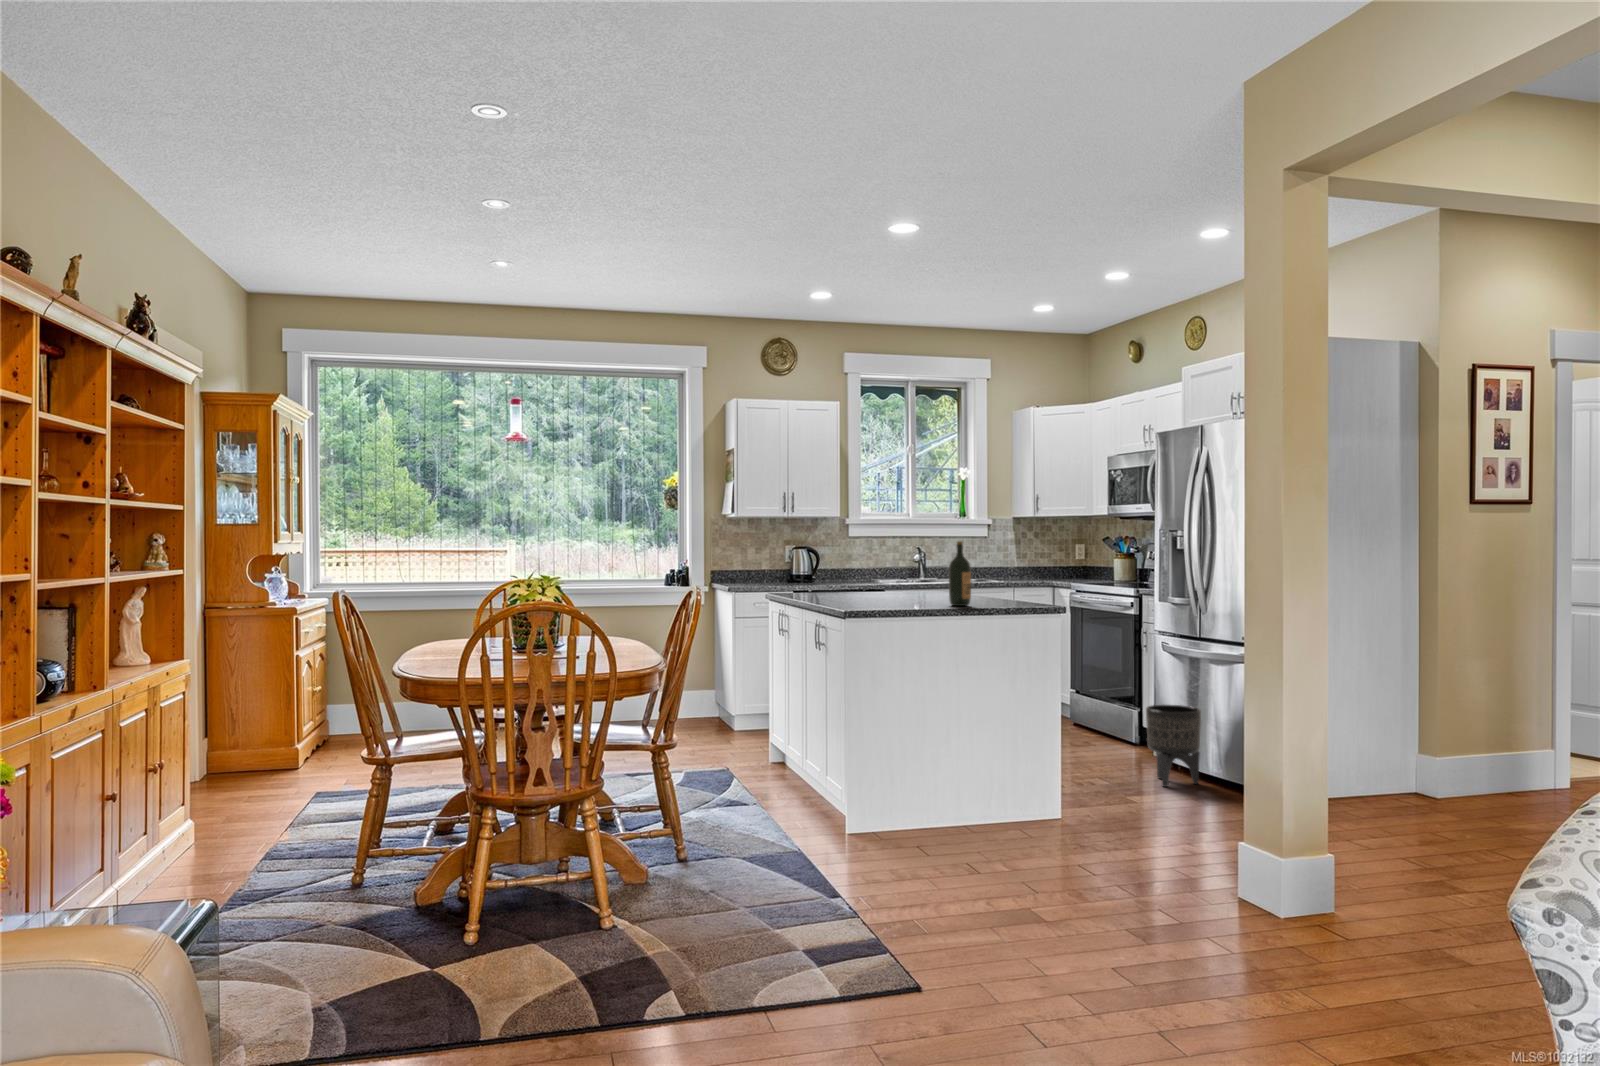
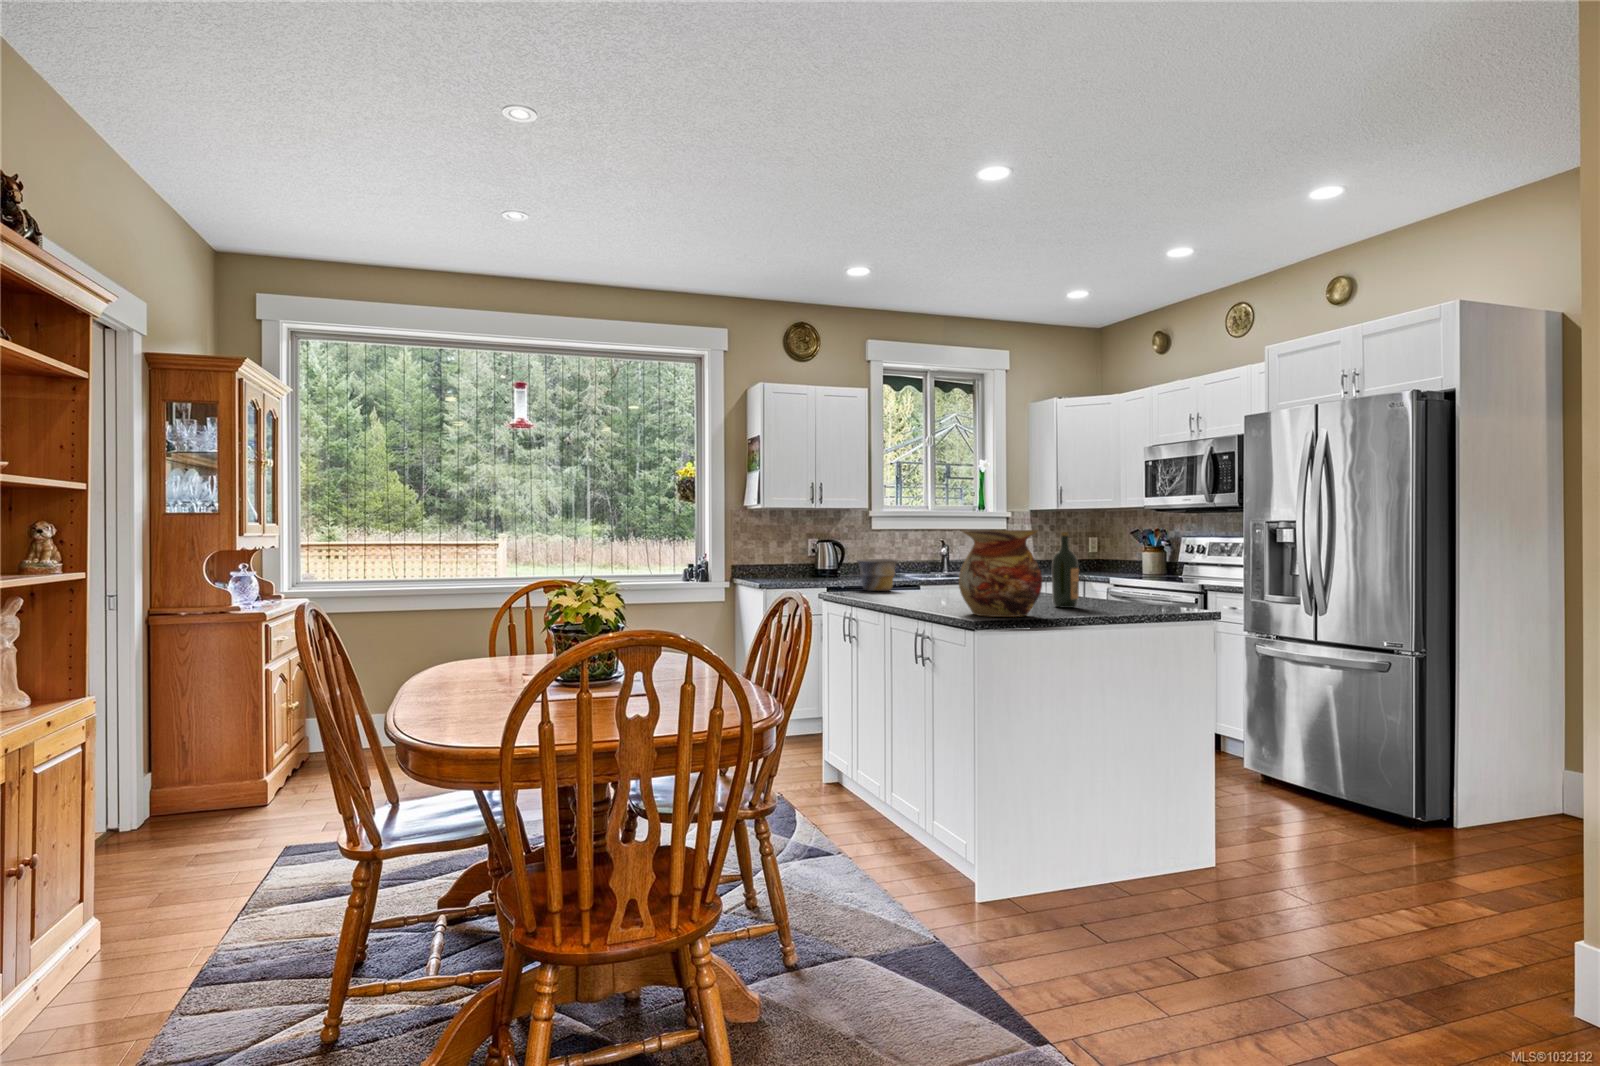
vase: none [850,540,917,611] -> present [959,530,1042,617]
bowl: none [803,565,842,593] -> present [857,559,898,591]
planter: present [1146,705,1201,787] -> none [1257,714,1324,810]

